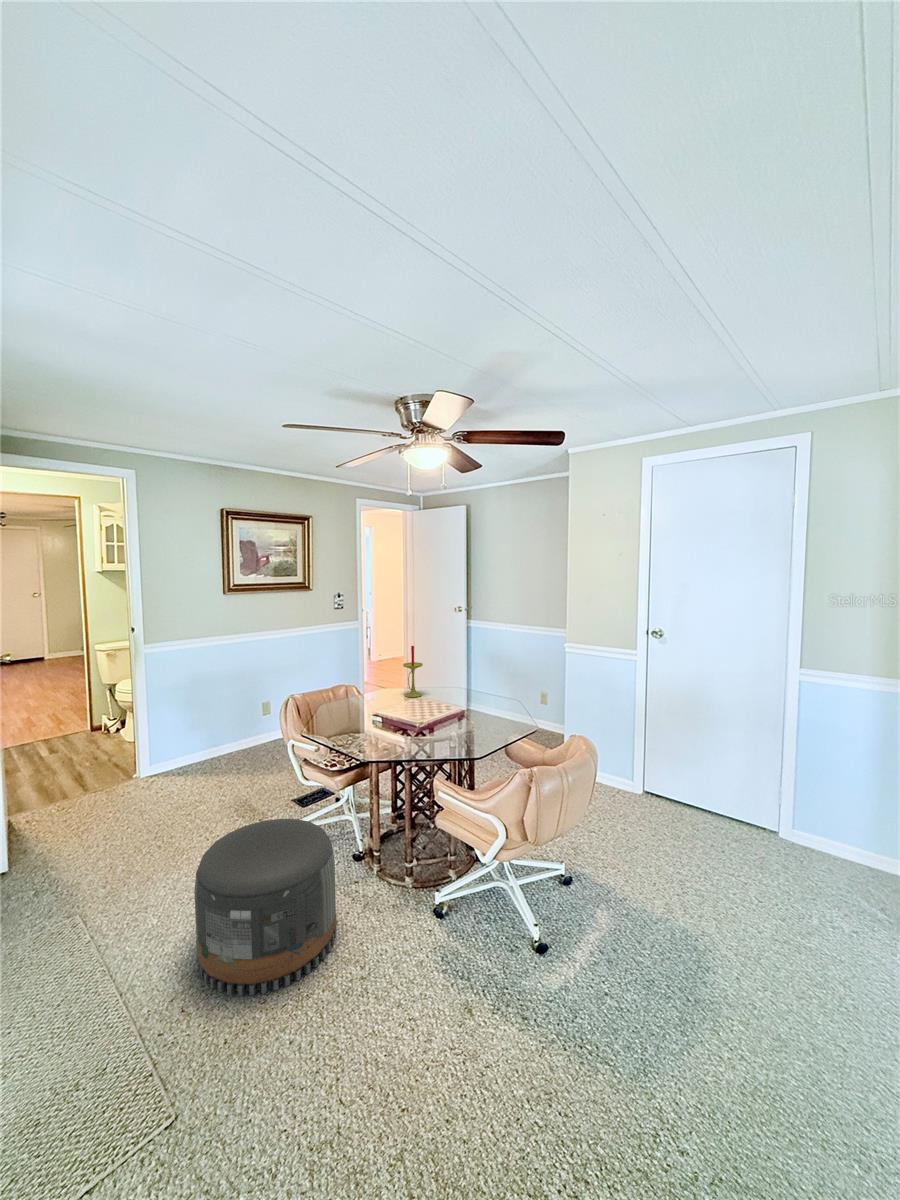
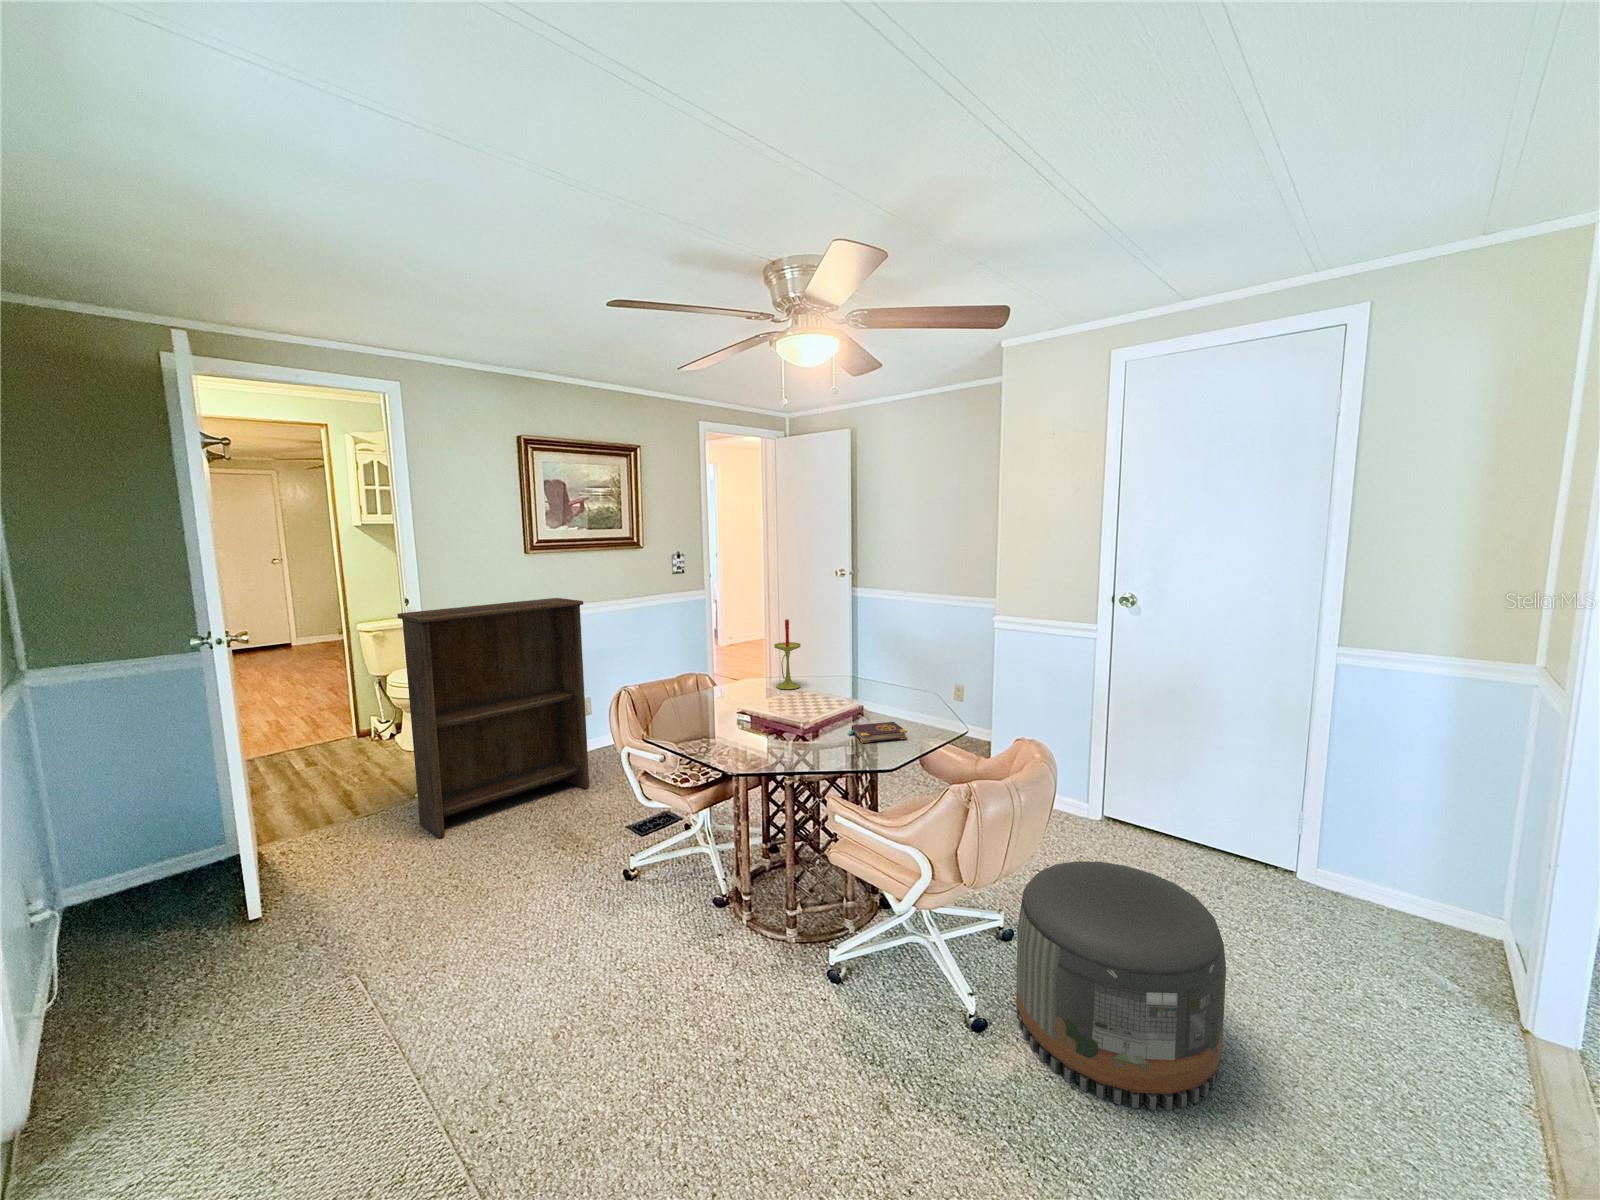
bookshelf: none [124,628,265,809] -> present [397,598,589,838]
book: none [452,722,496,738] -> present [848,722,907,743]
pouf: present [194,819,336,996] -> present [1016,861,1226,1110]

